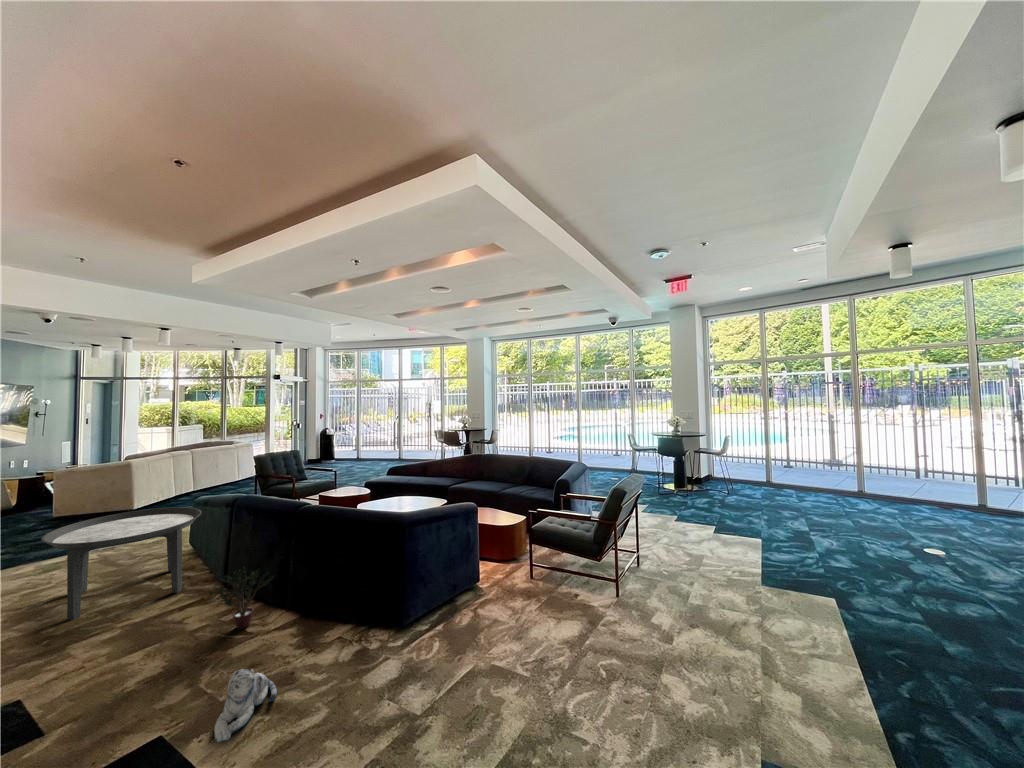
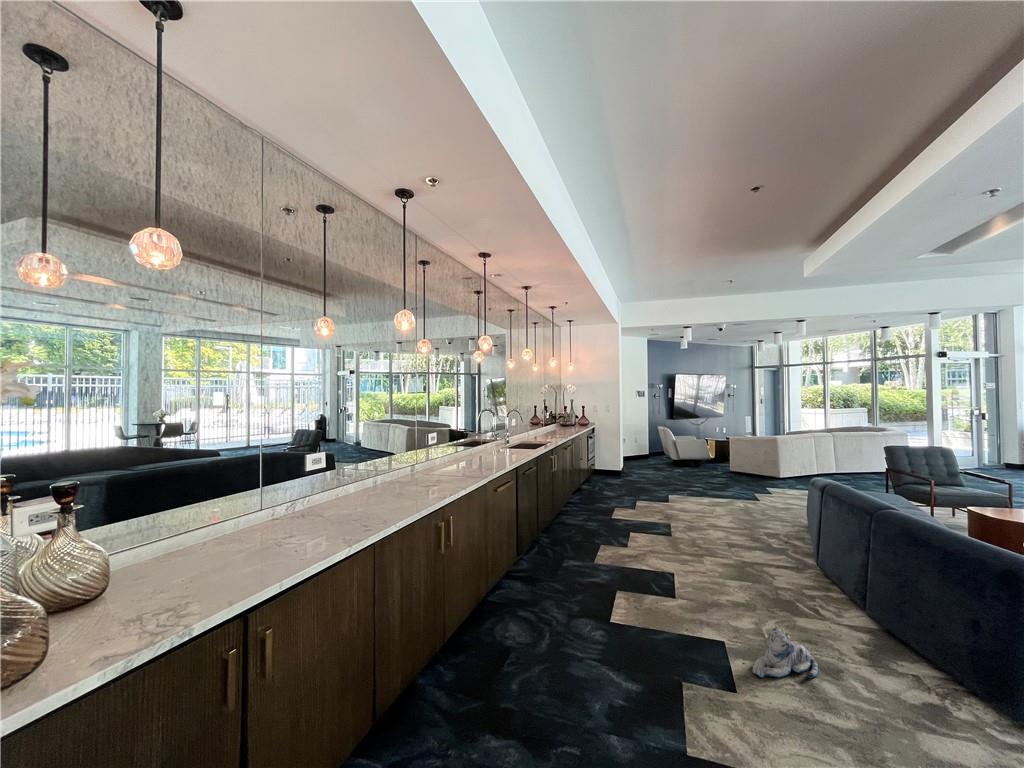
round table: present [41,507,202,620] -> none [698,475,805,554]
potted plant: present [210,568,275,629] -> none [786,548,854,609]

